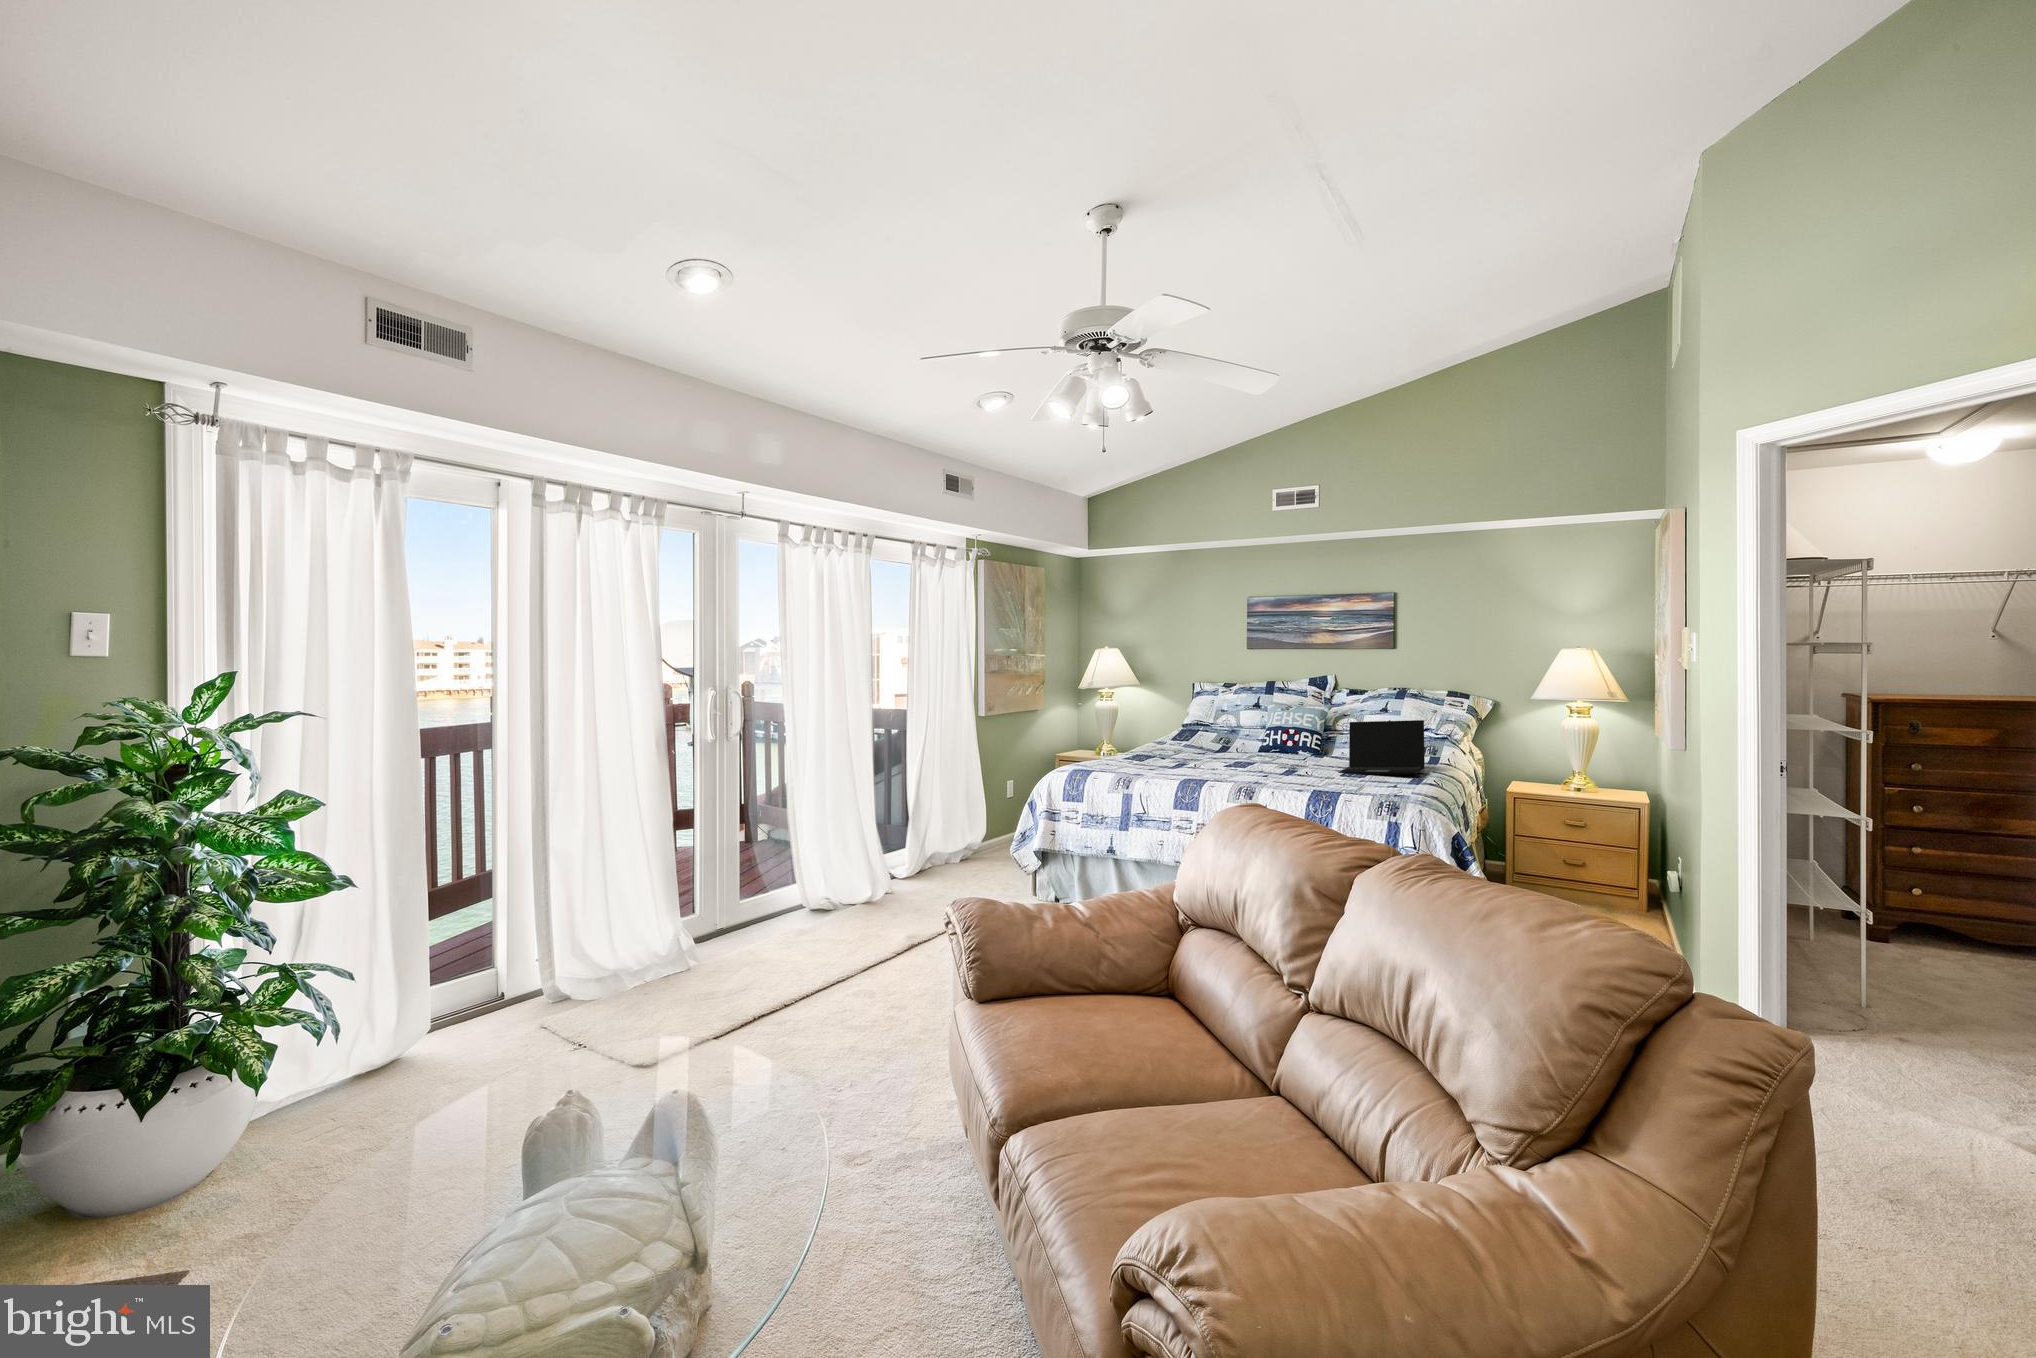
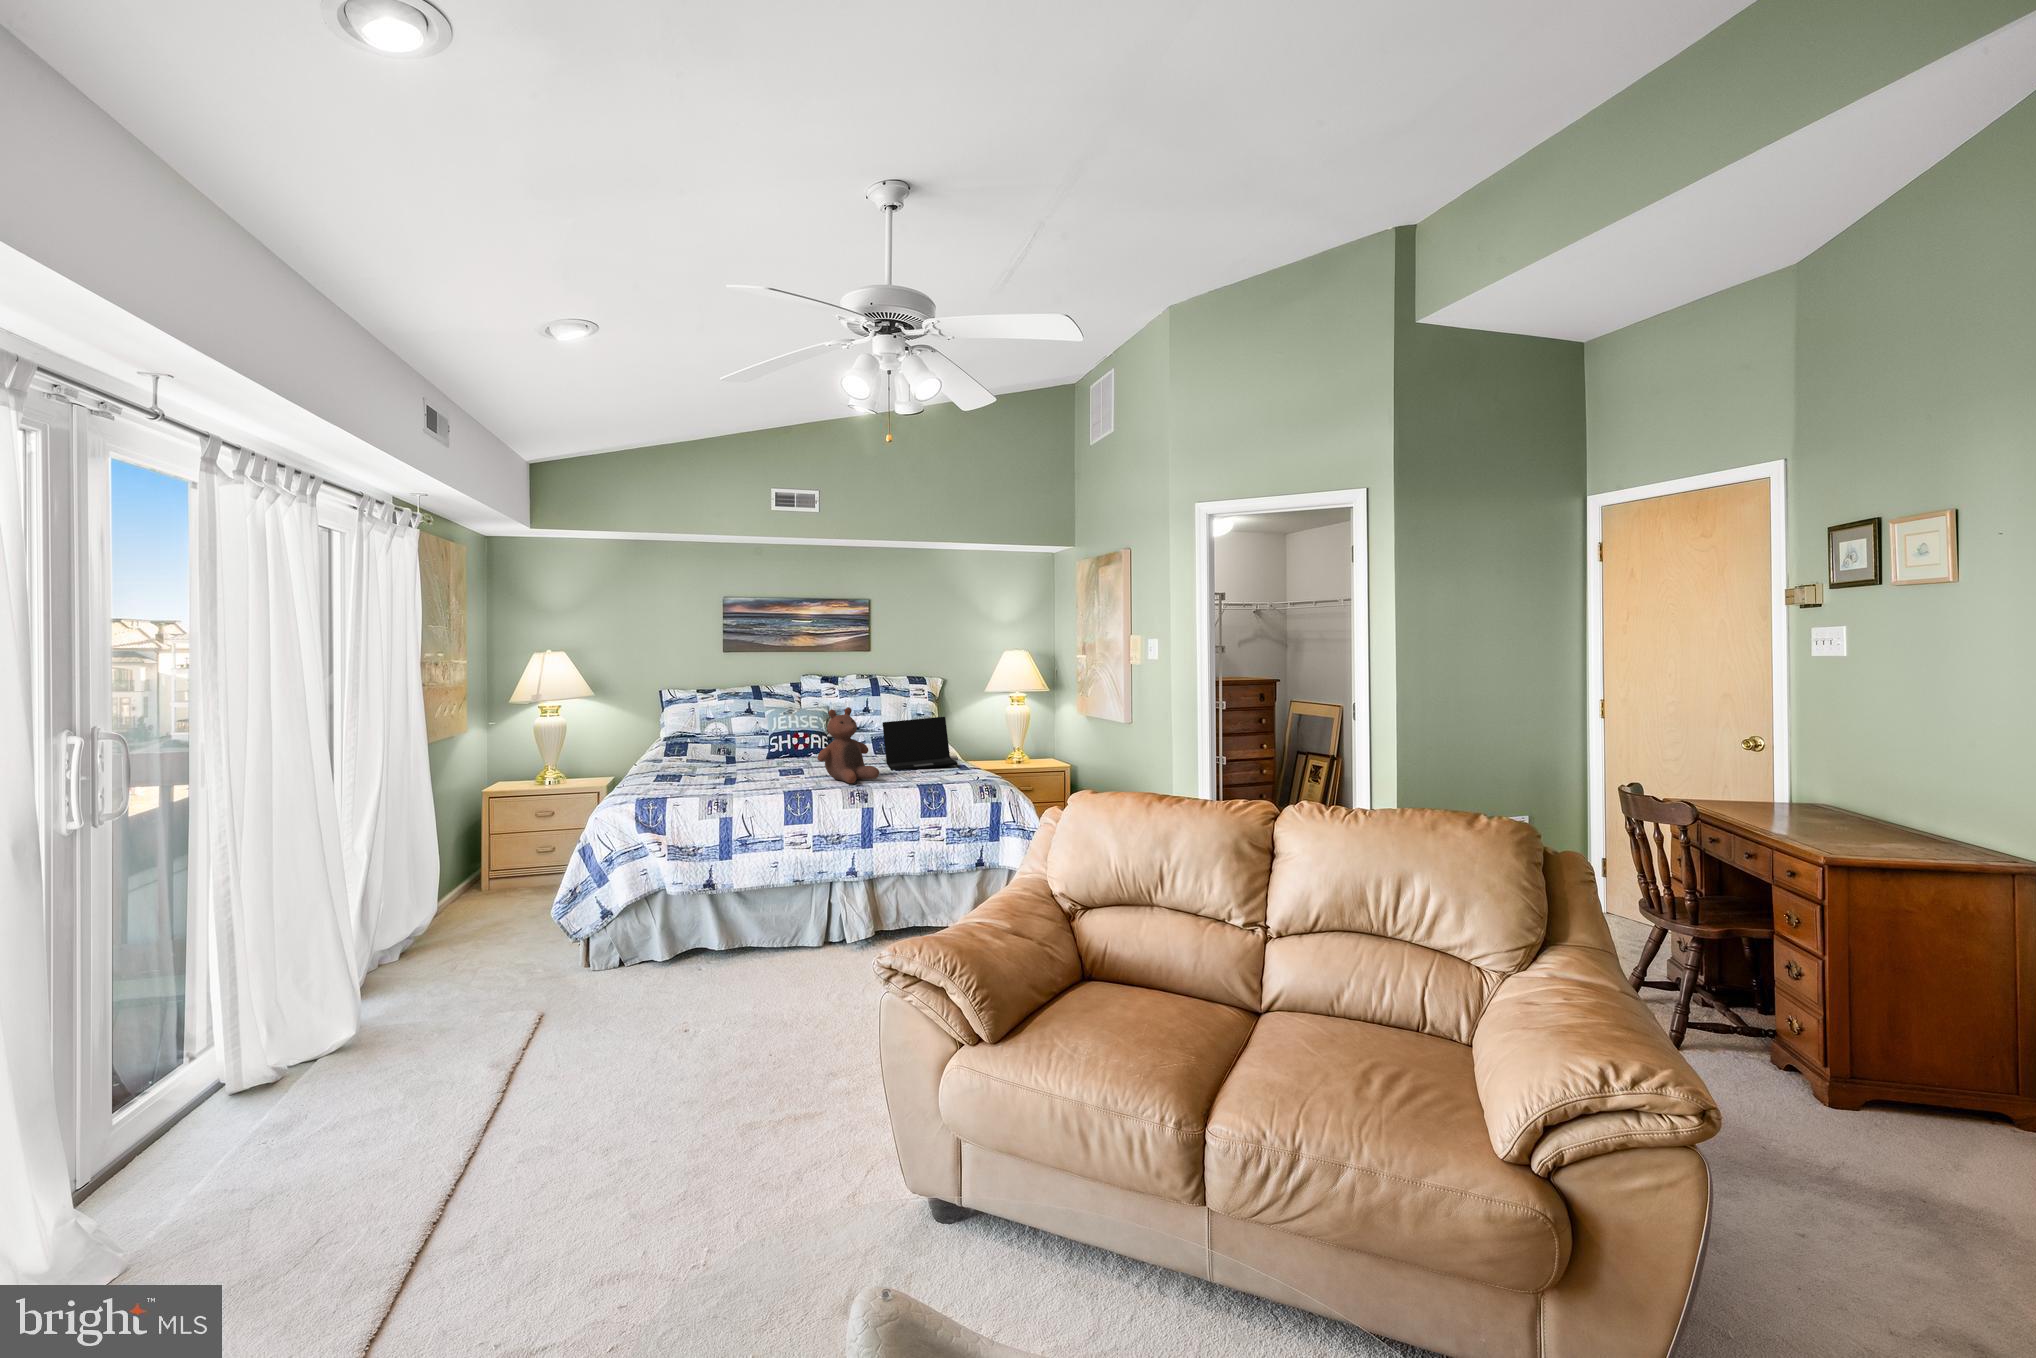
stuffed bear: none [1240,702,1301,779] -> present [818,707,879,783]

